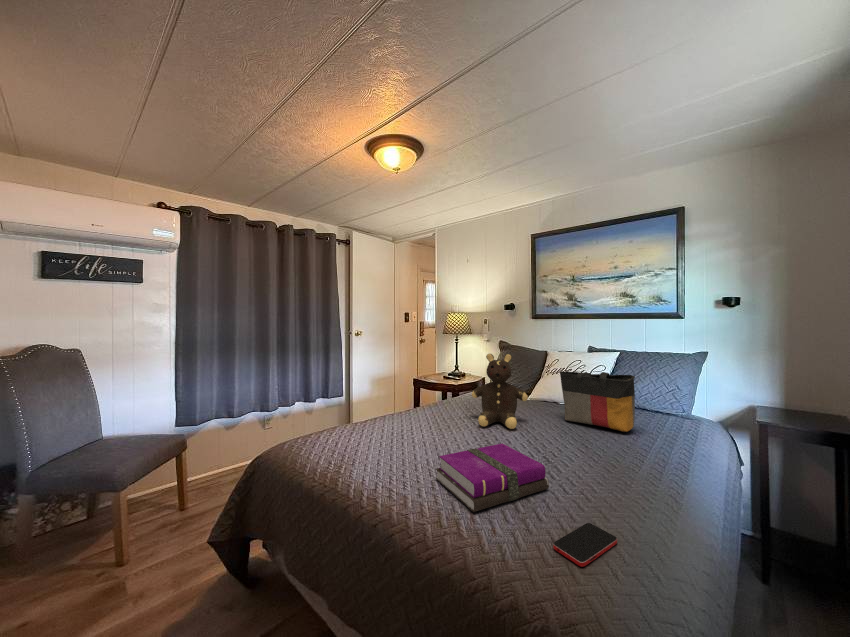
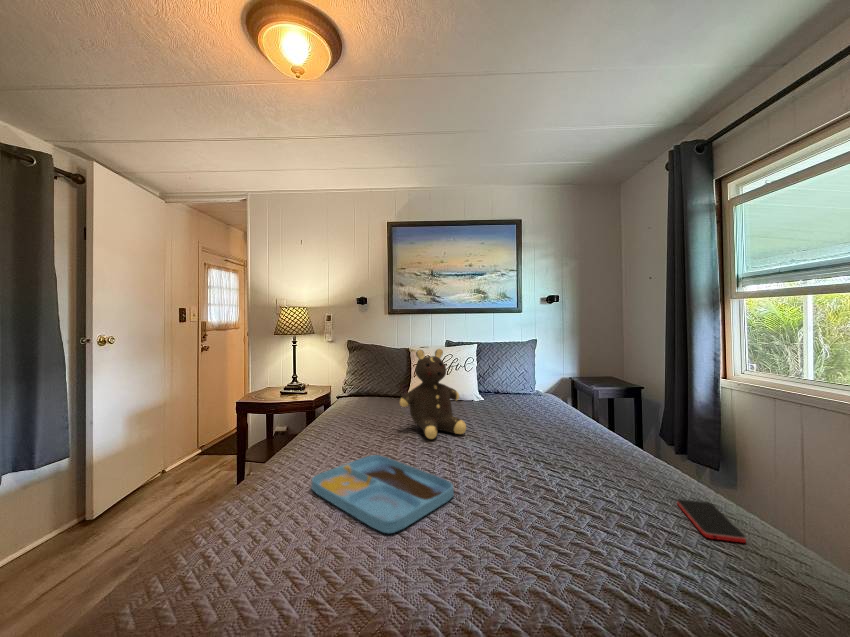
tote bag: present [560,371,635,432] -> none [476,360,547,414]
tray: none [371,424,436,462] -> present [311,455,454,533]
notebook: present [436,443,549,512] -> none [502,449,608,539]

